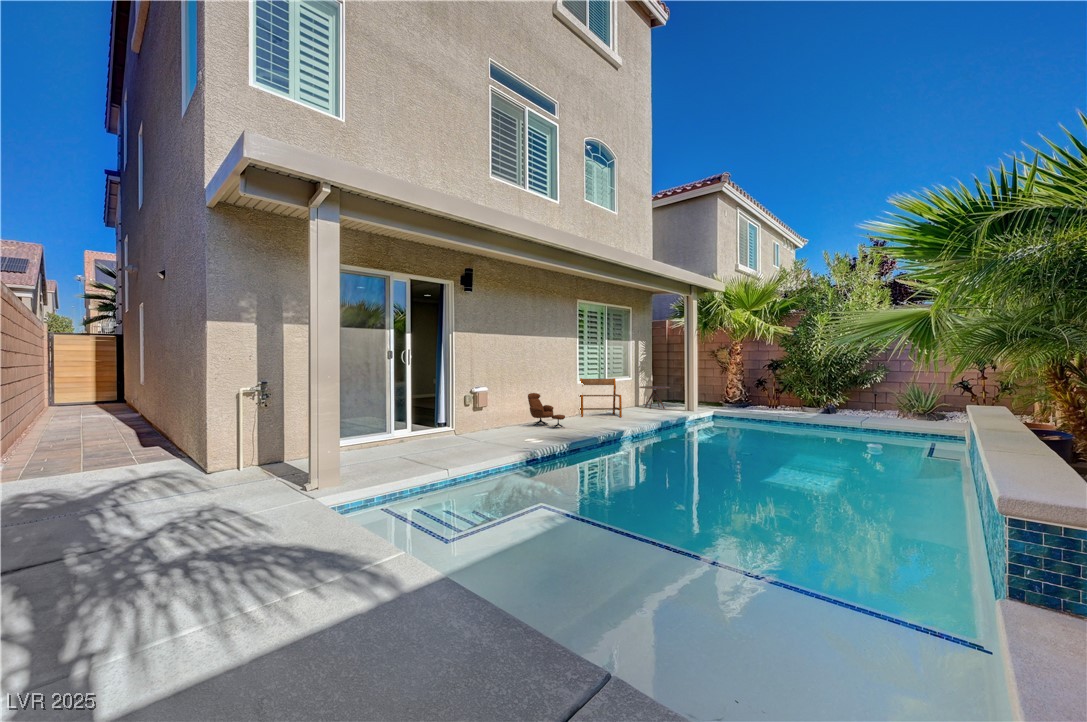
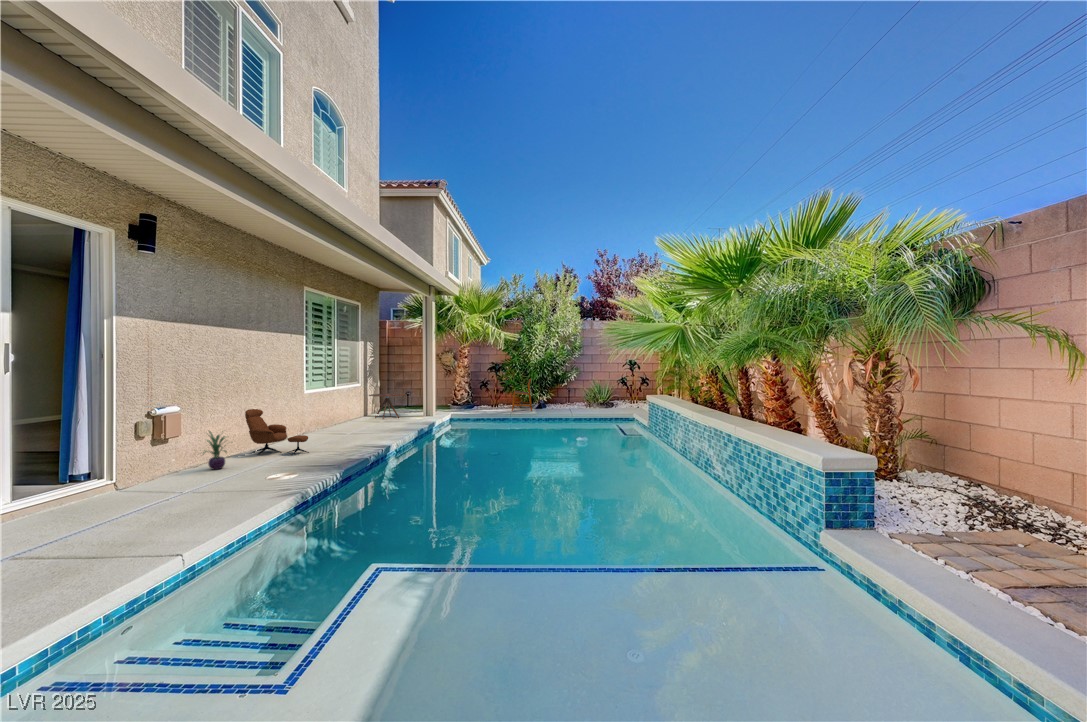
bench: present [579,378,622,417] -> present [512,379,532,411]
decorative plant: none [490,405,517,432] -> present [203,431,226,470]

